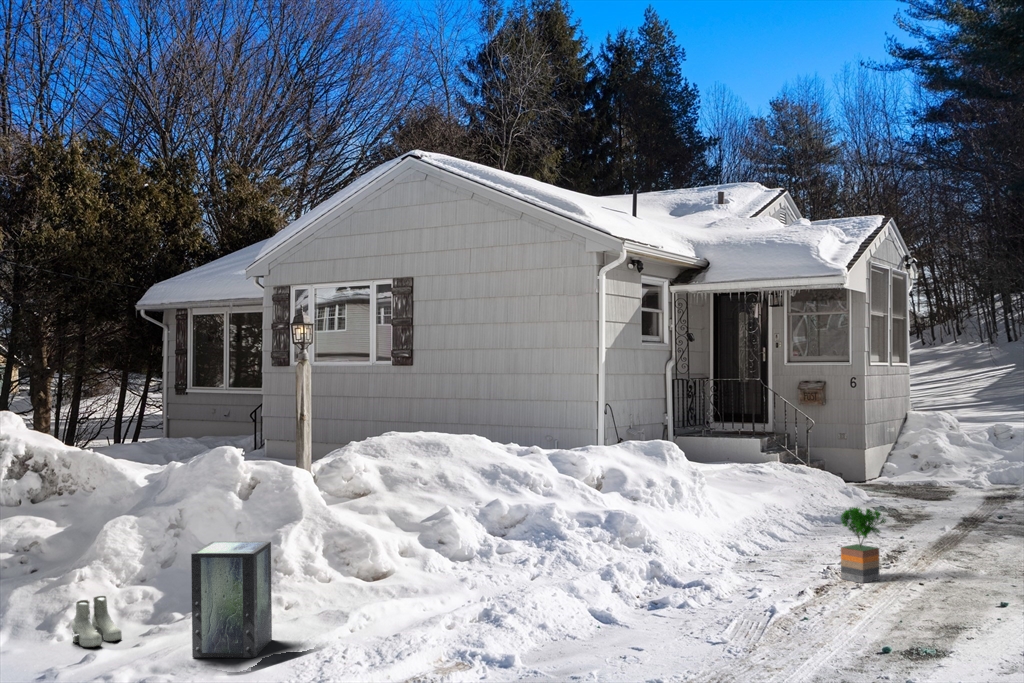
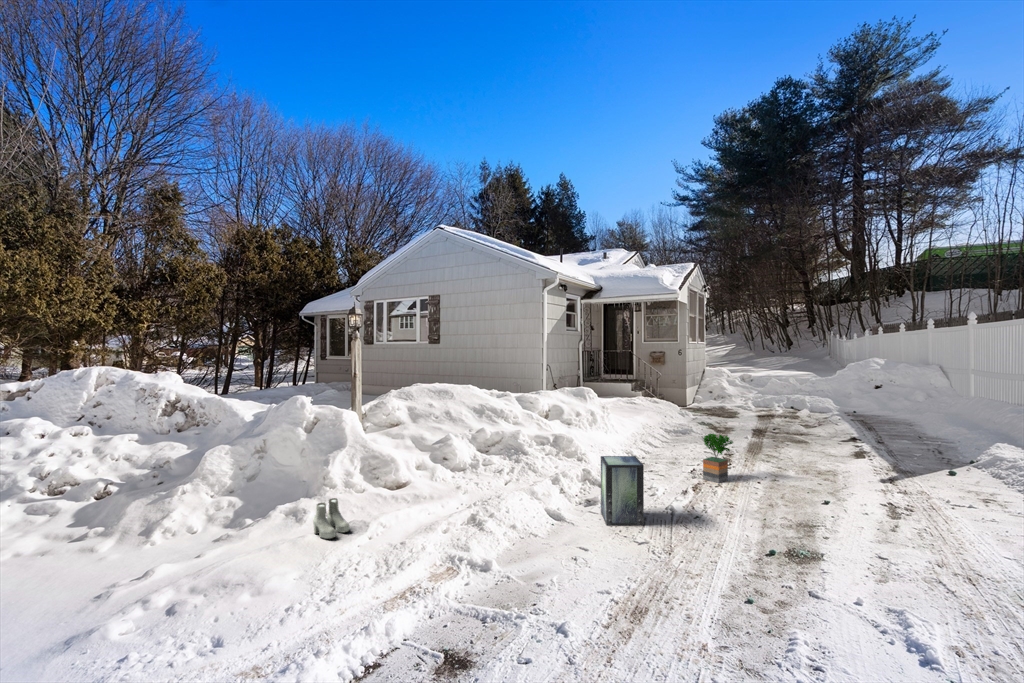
storage box: present [191,542,272,658] -> present [601,456,644,526]
boots: present [72,596,122,647] -> present [313,498,350,539]

